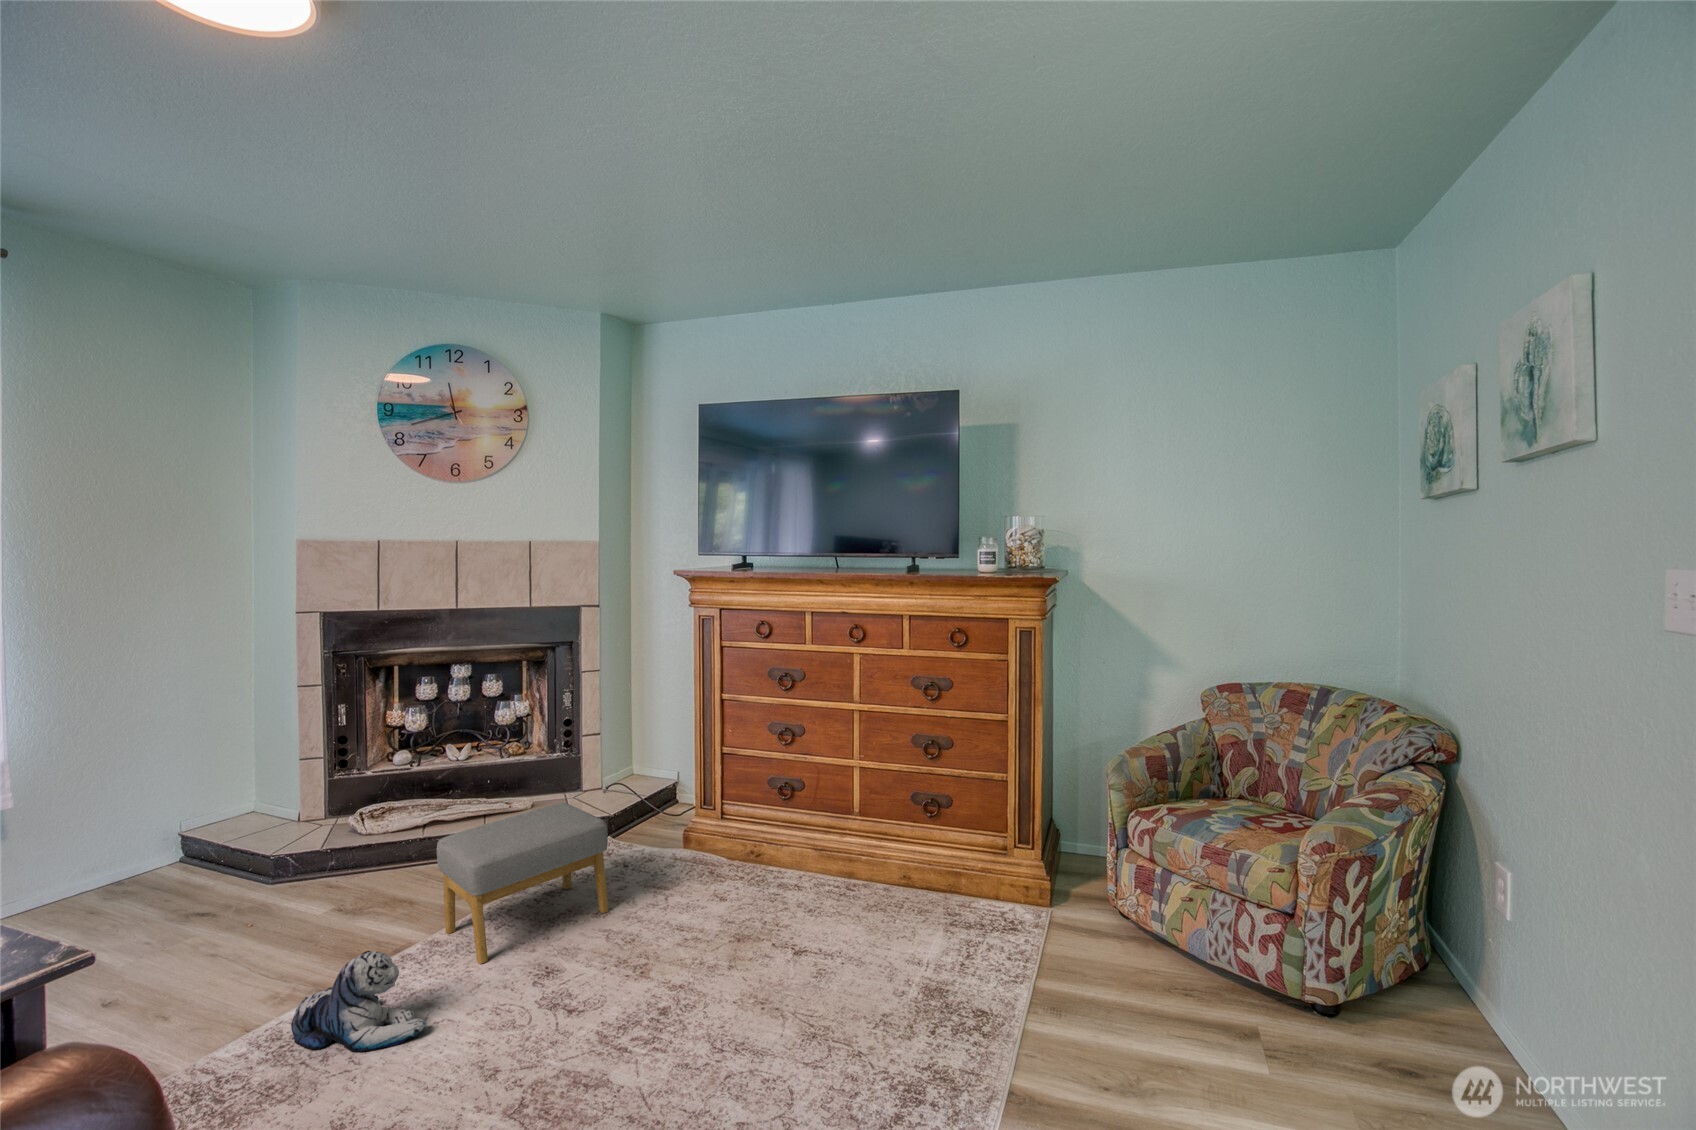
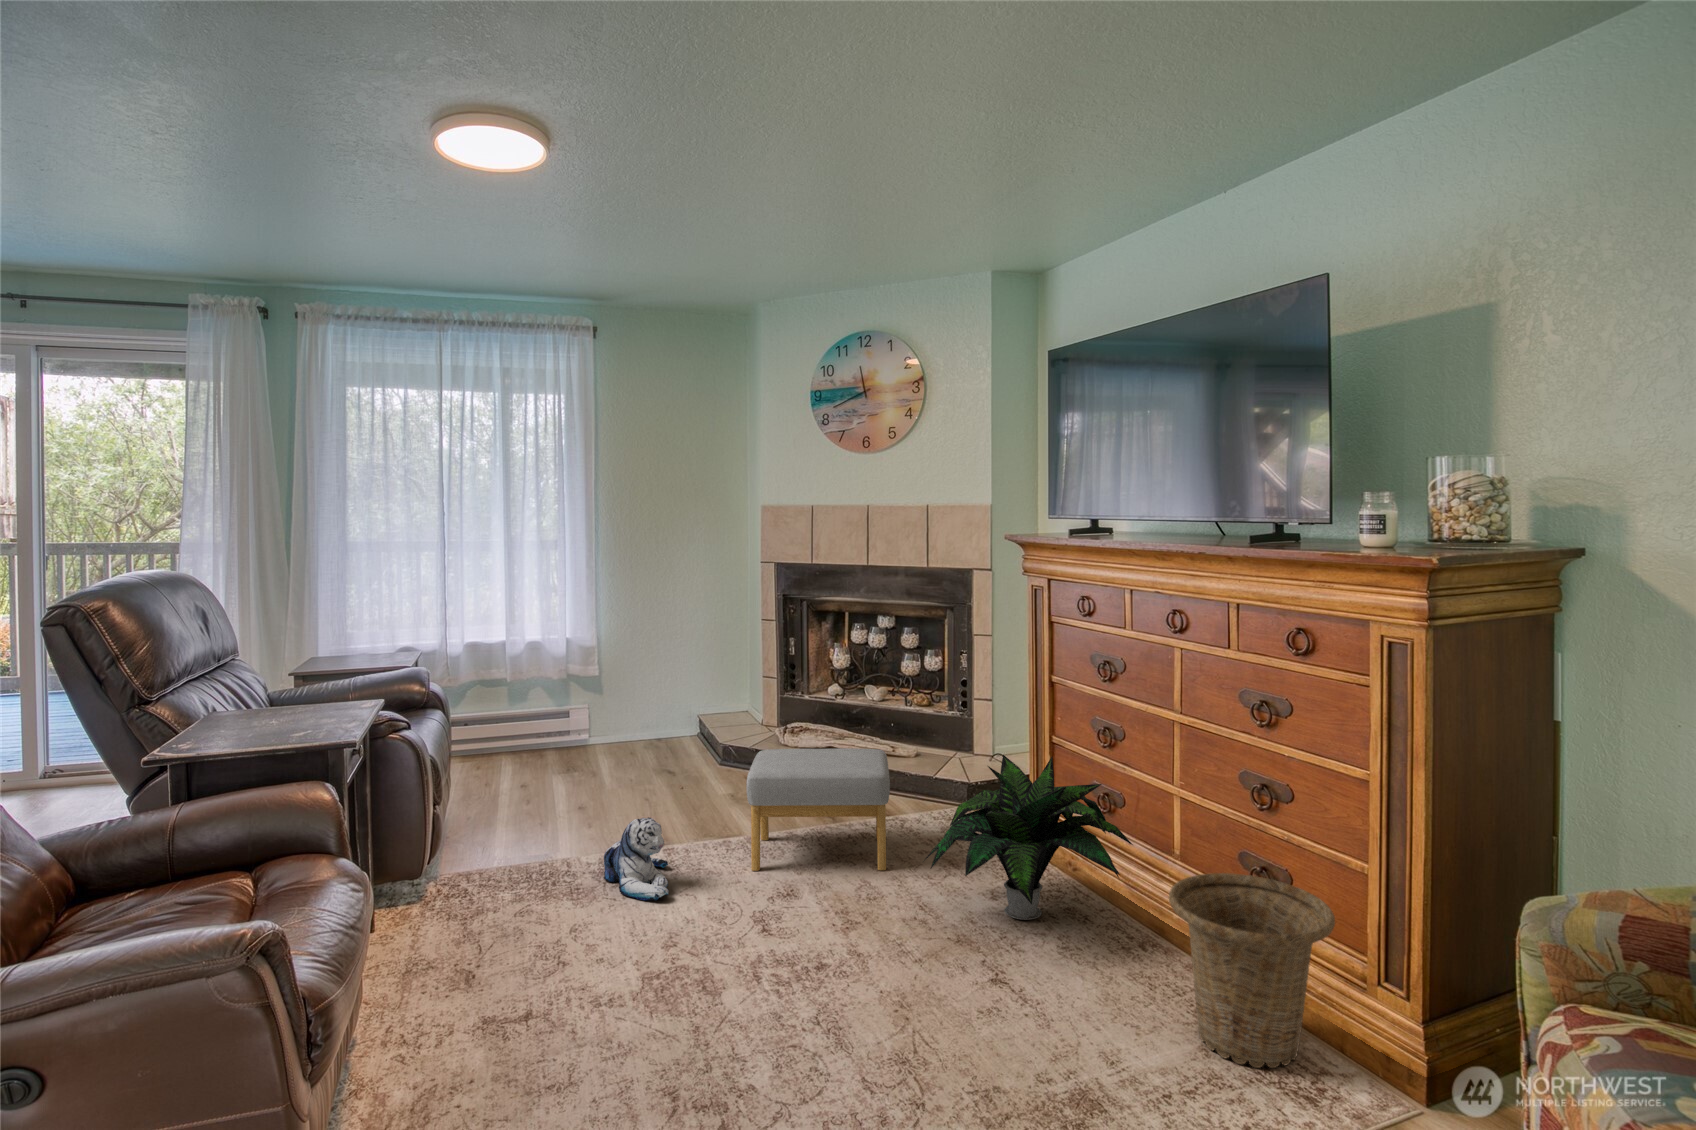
potted plant: none [673,765,845,904] -> present [924,755,1133,920]
basket: none [910,807,1010,931] -> present [1169,873,1335,1068]

